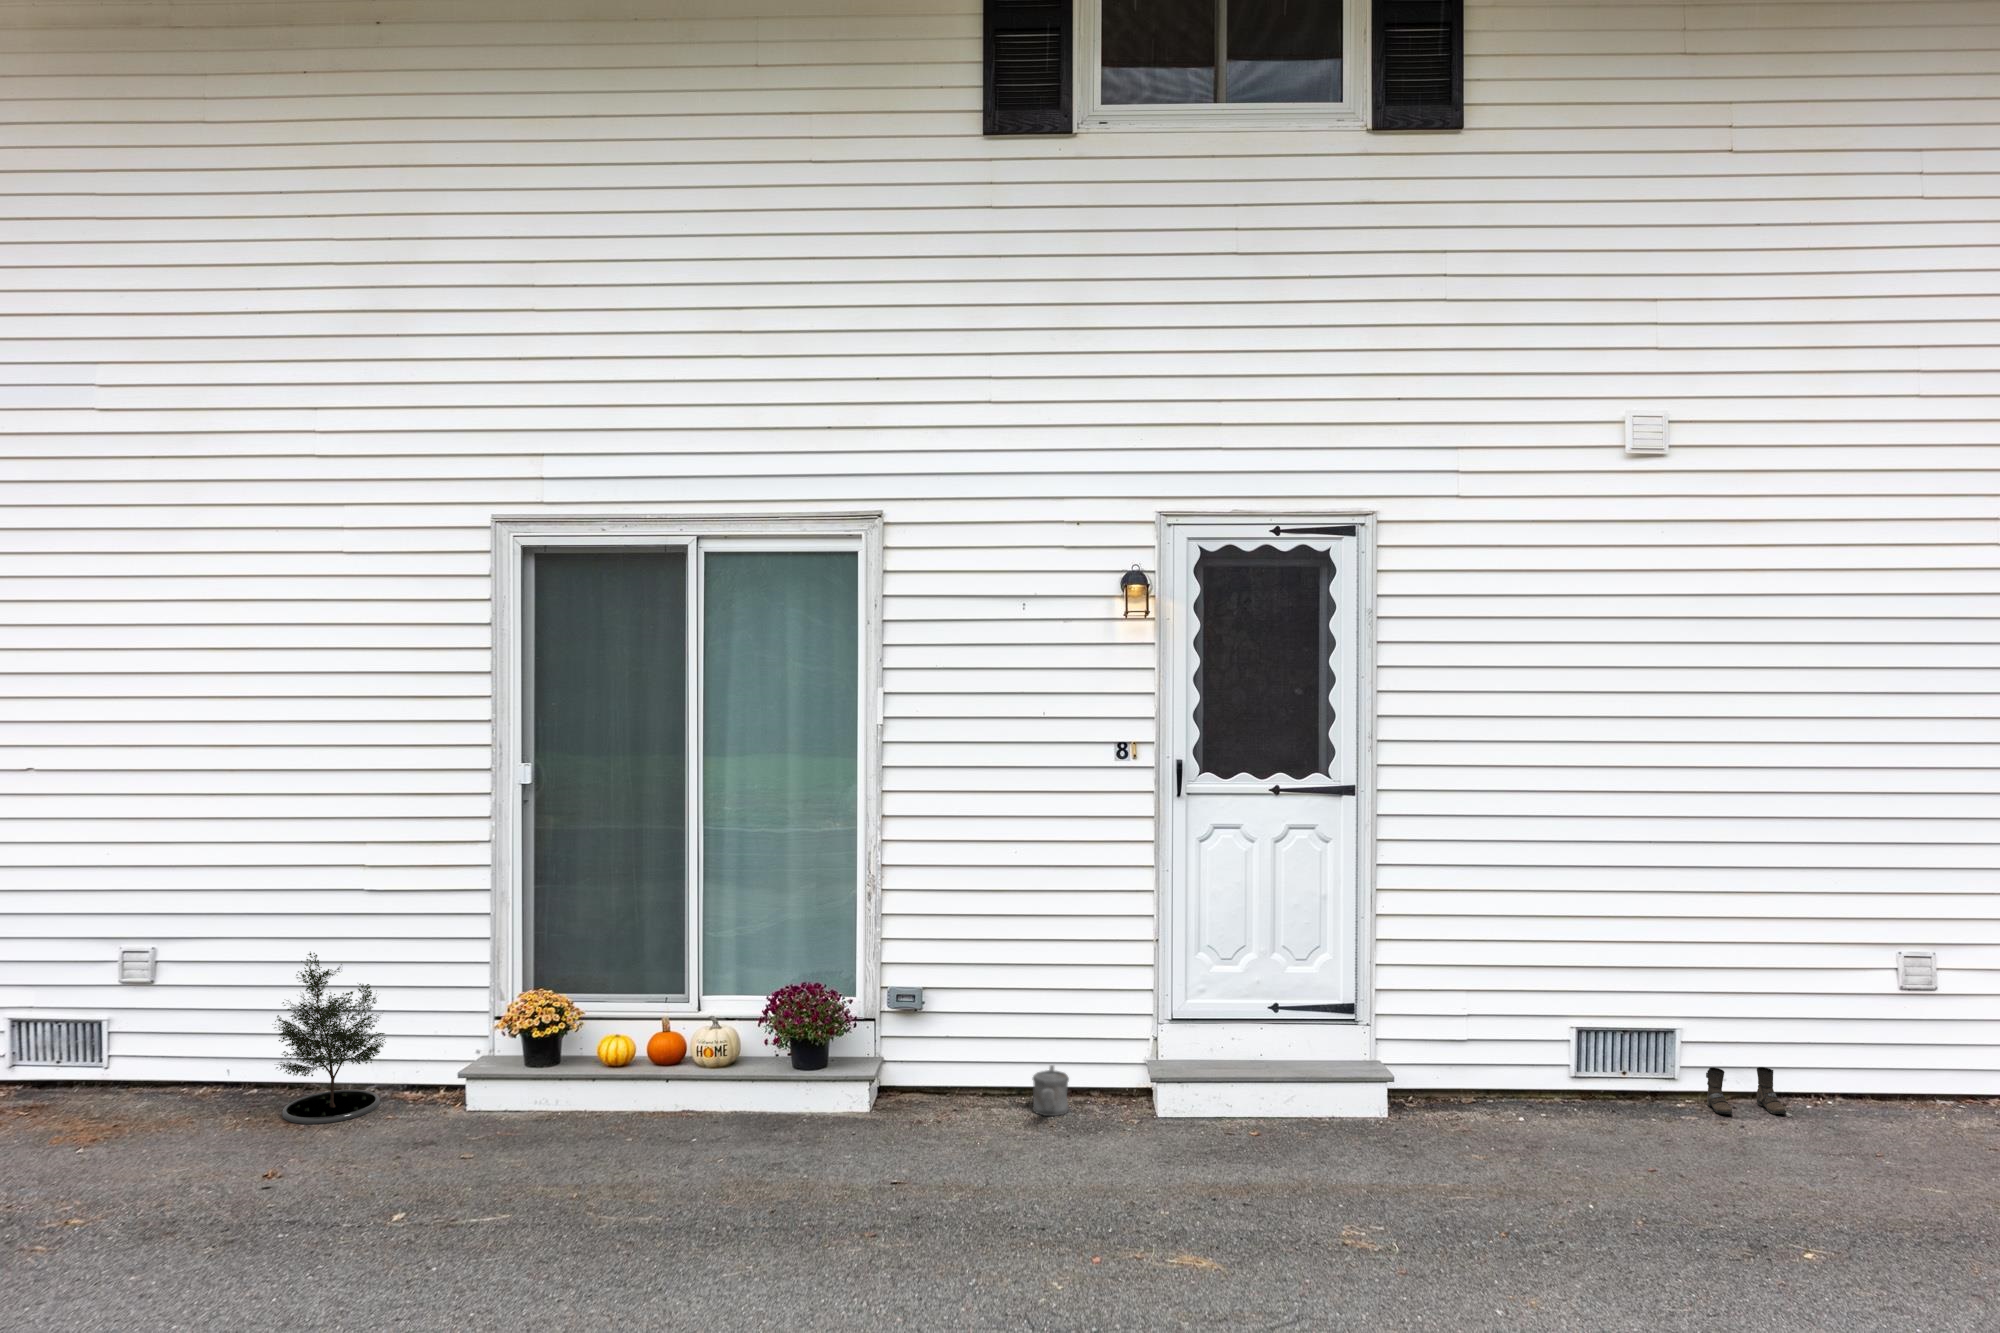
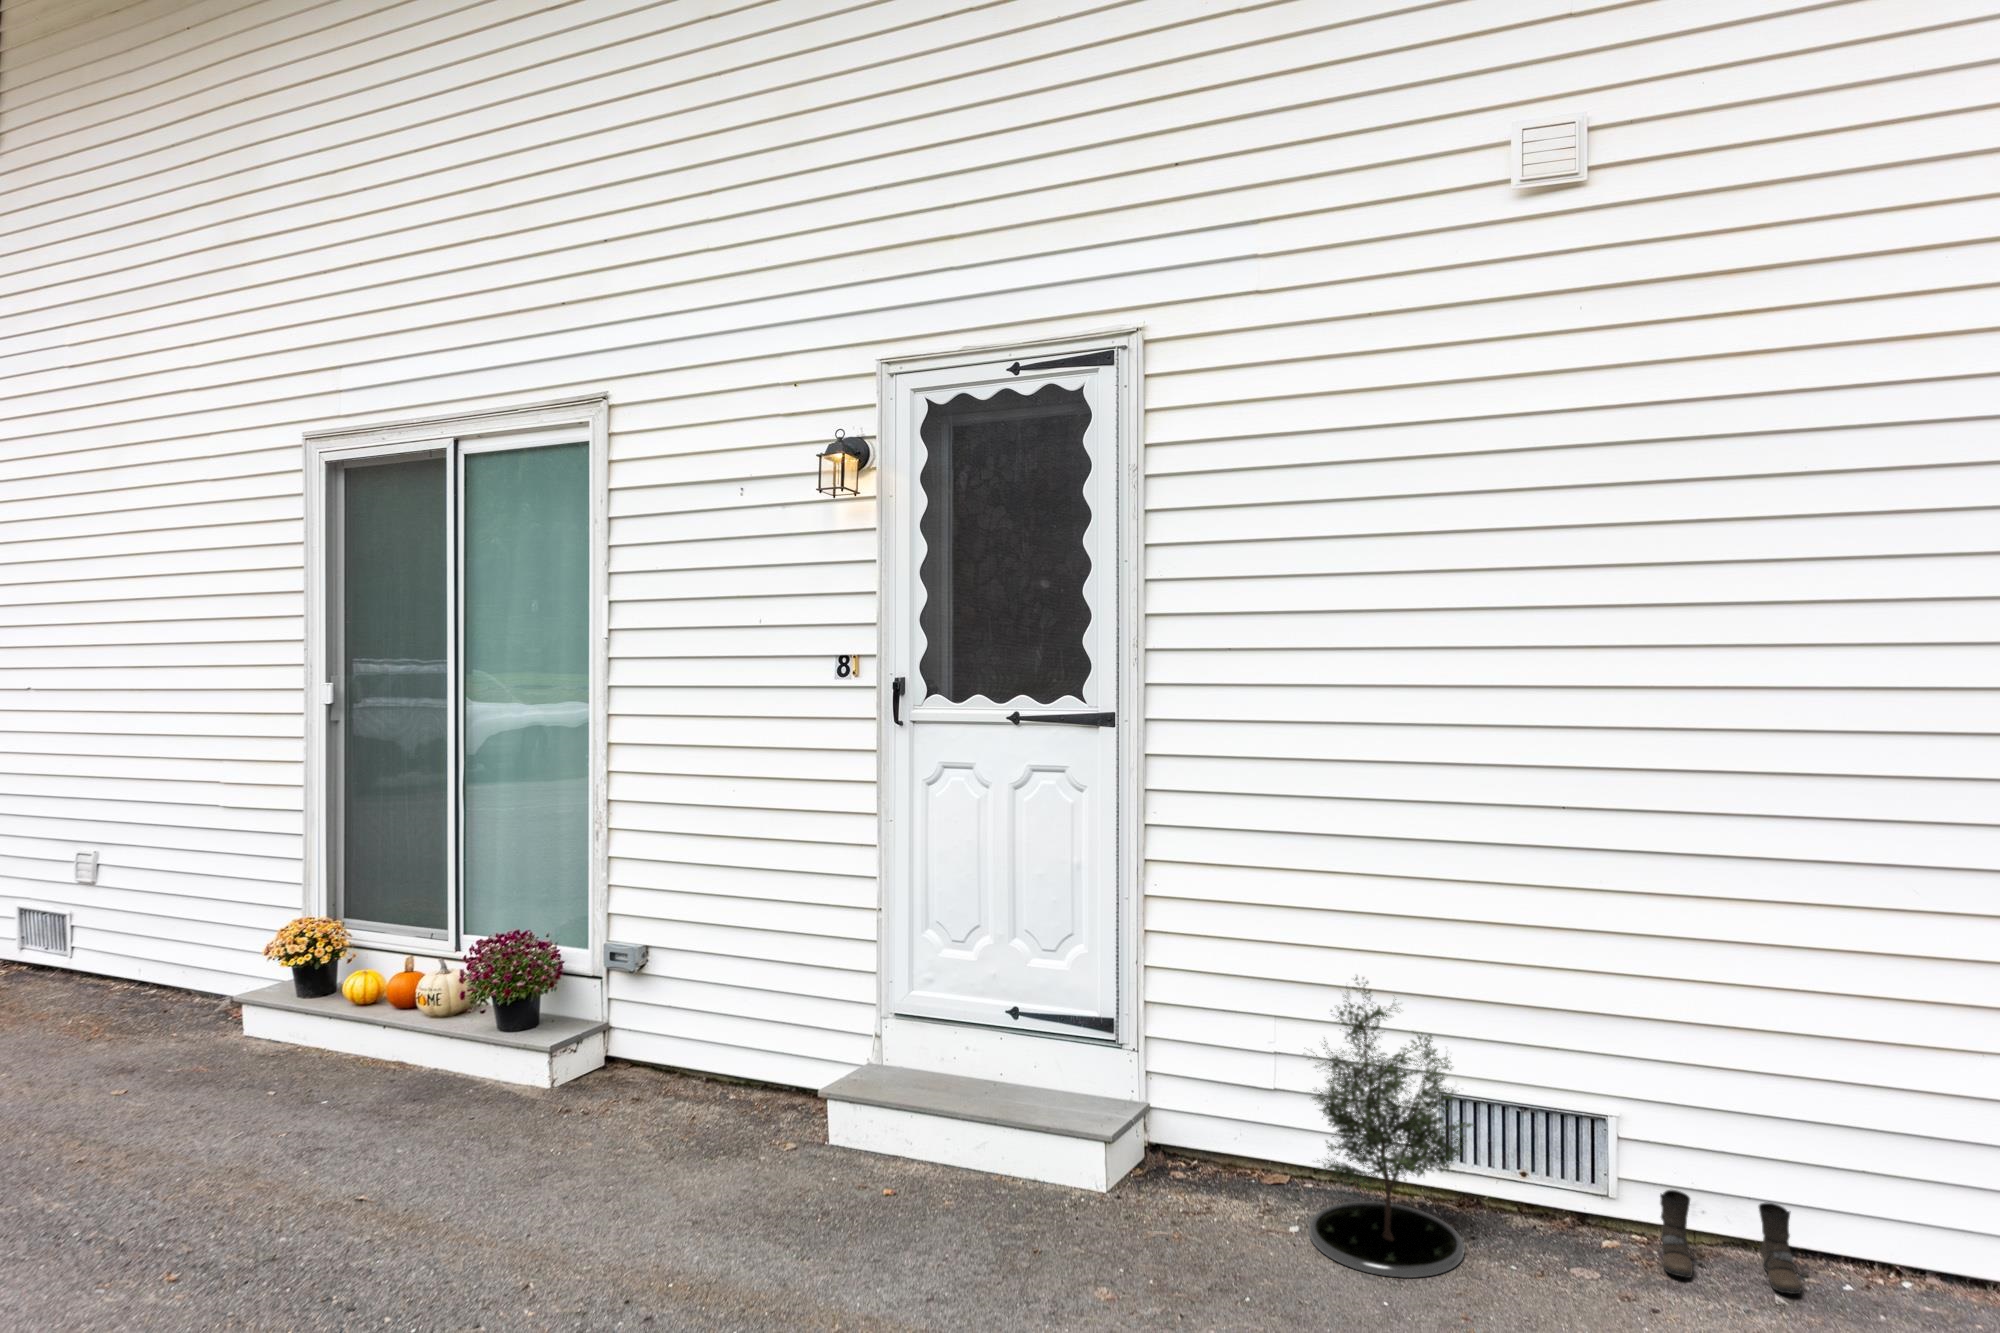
potted tree: present [275,953,386,1124] -> present [1308,977,1472,1278]
watering can: present [1033,1065,1069,1116] -> none [675,1056,761,1120]

